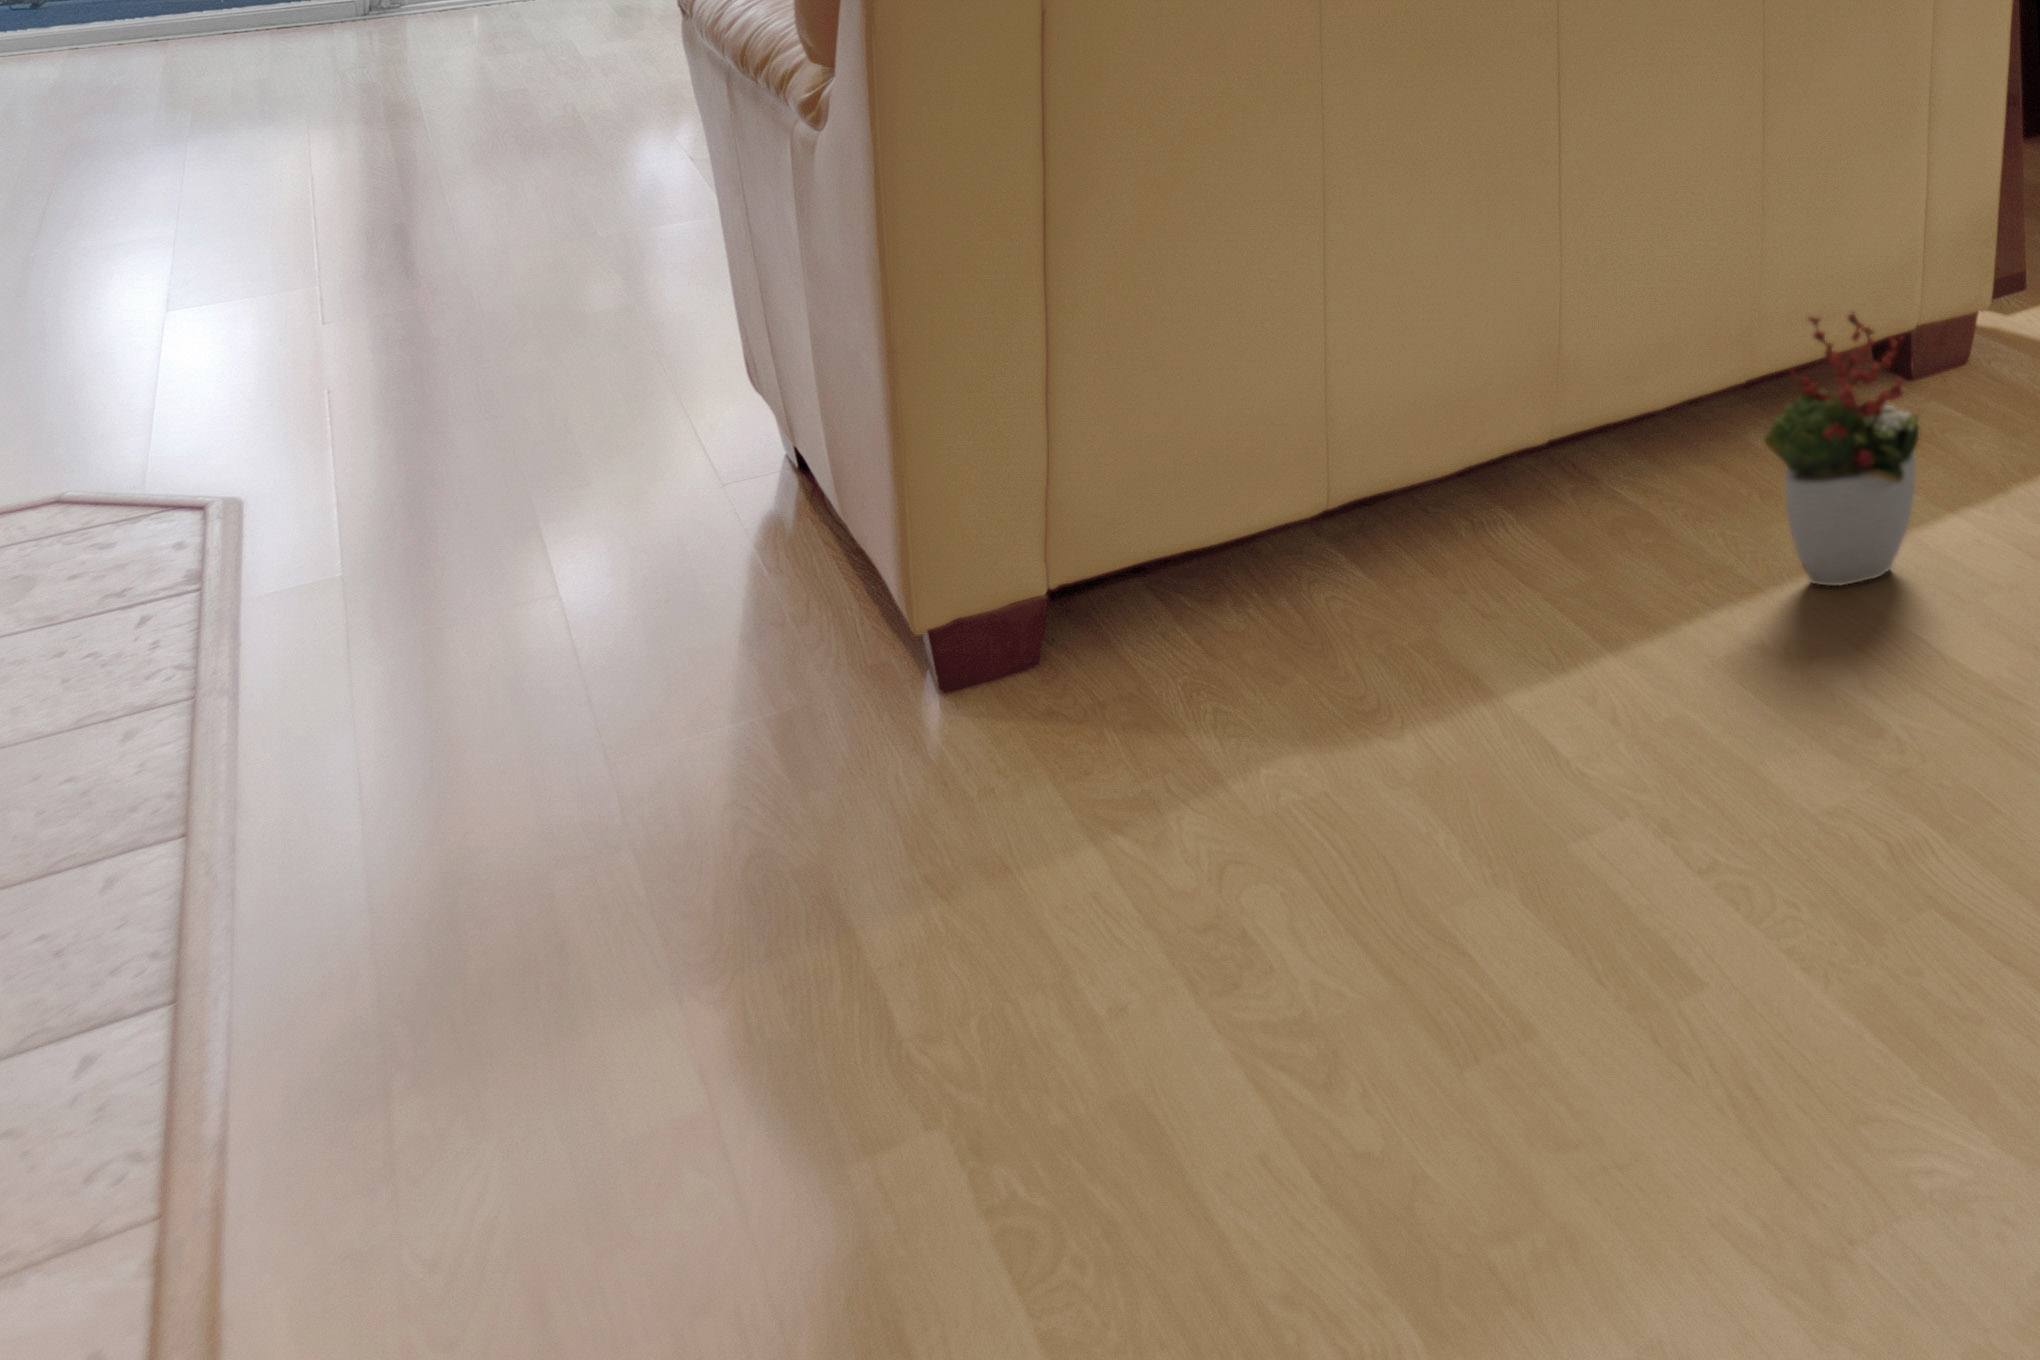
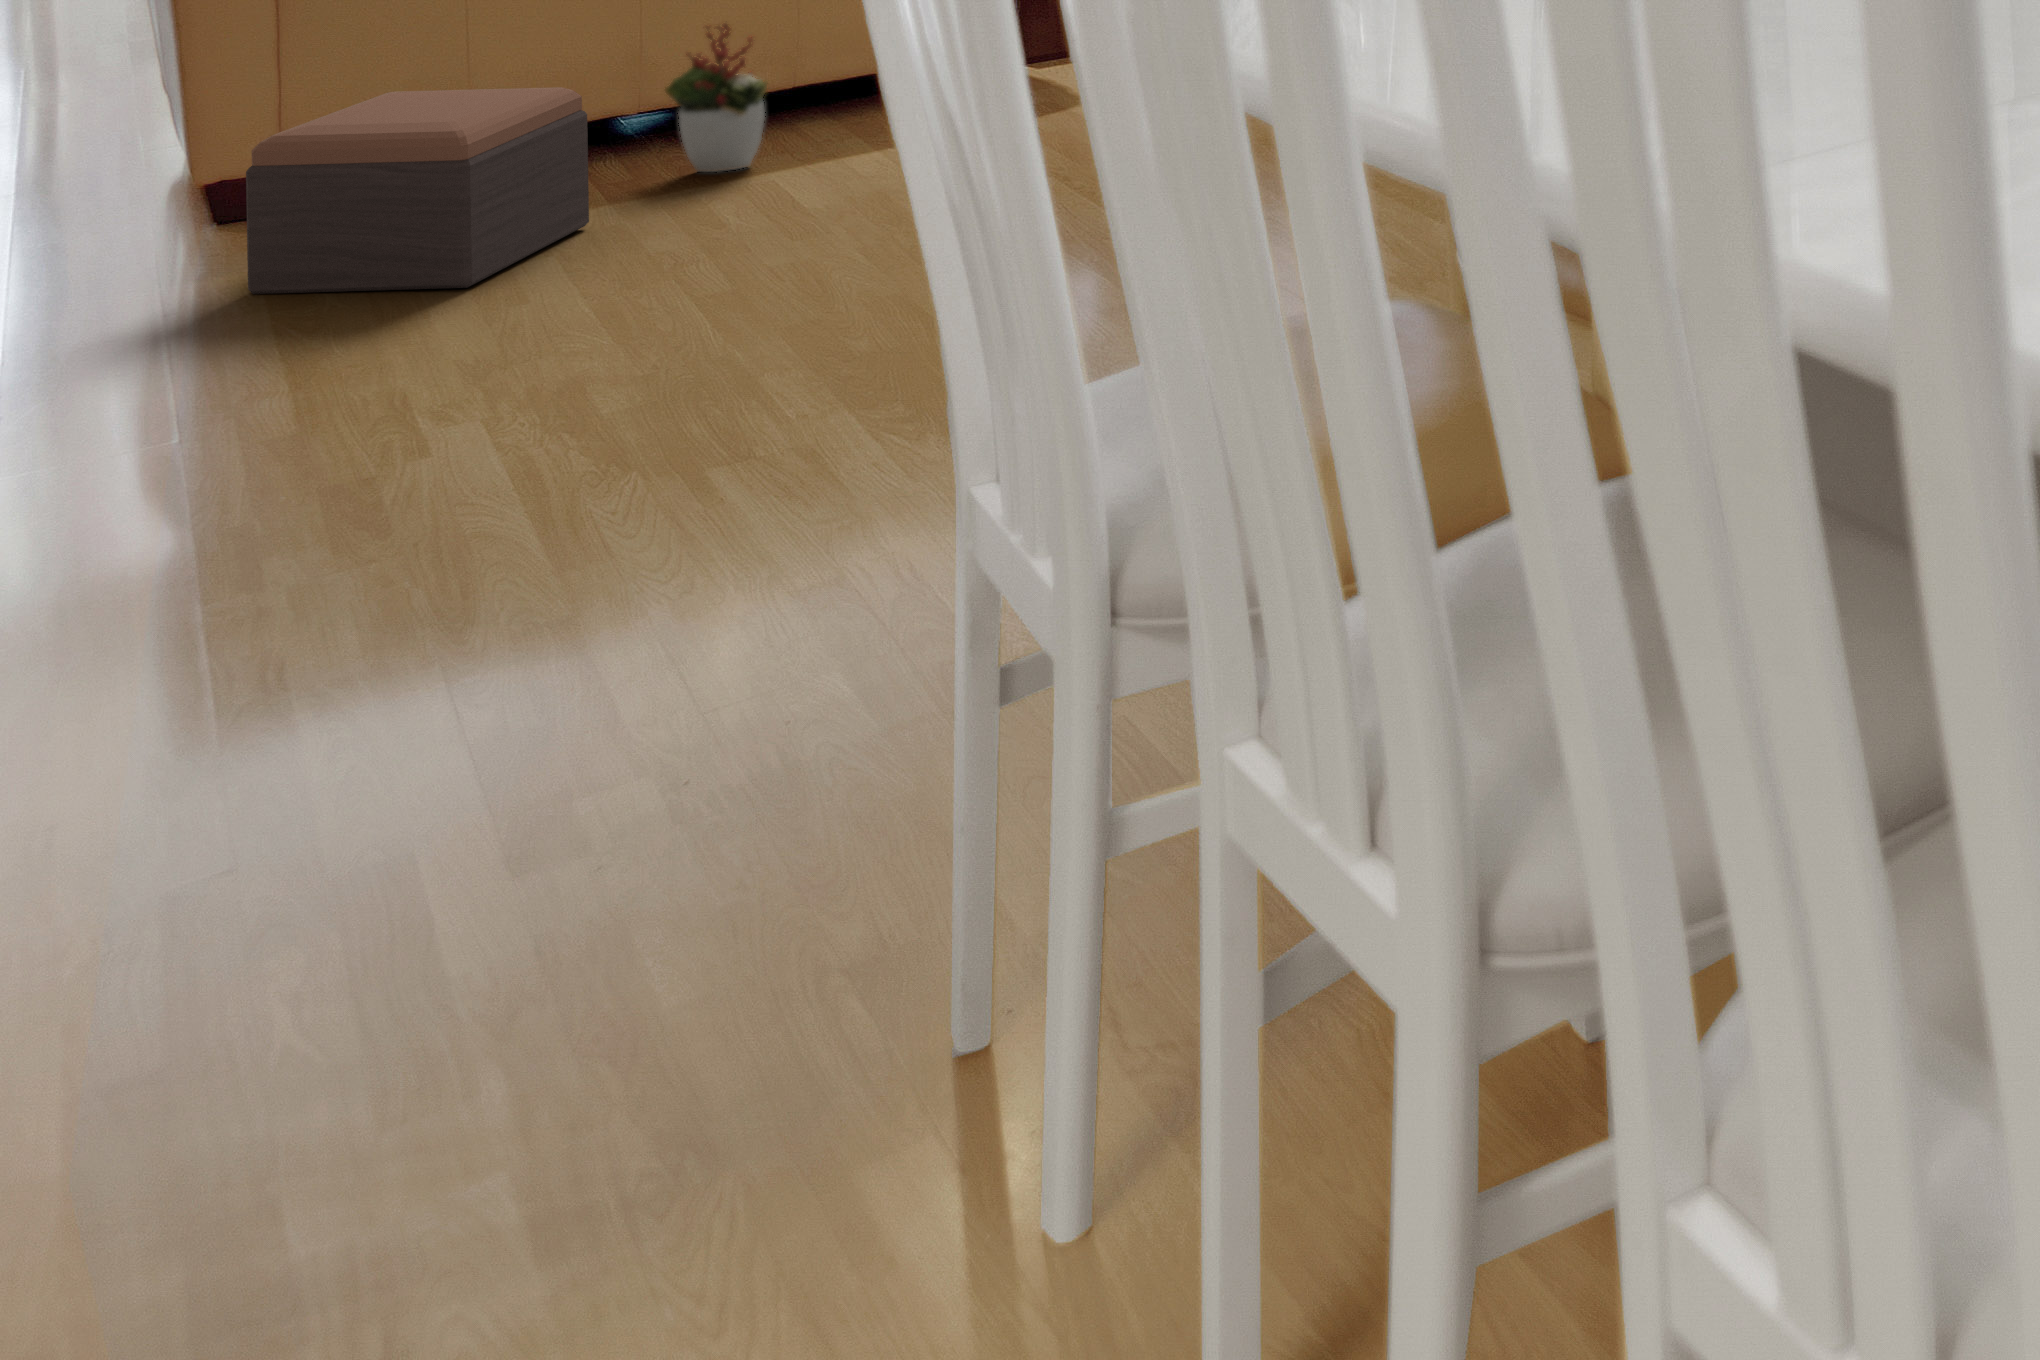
footstool: none [1277,497,1783,1019] -> present [246,87,589,294]

